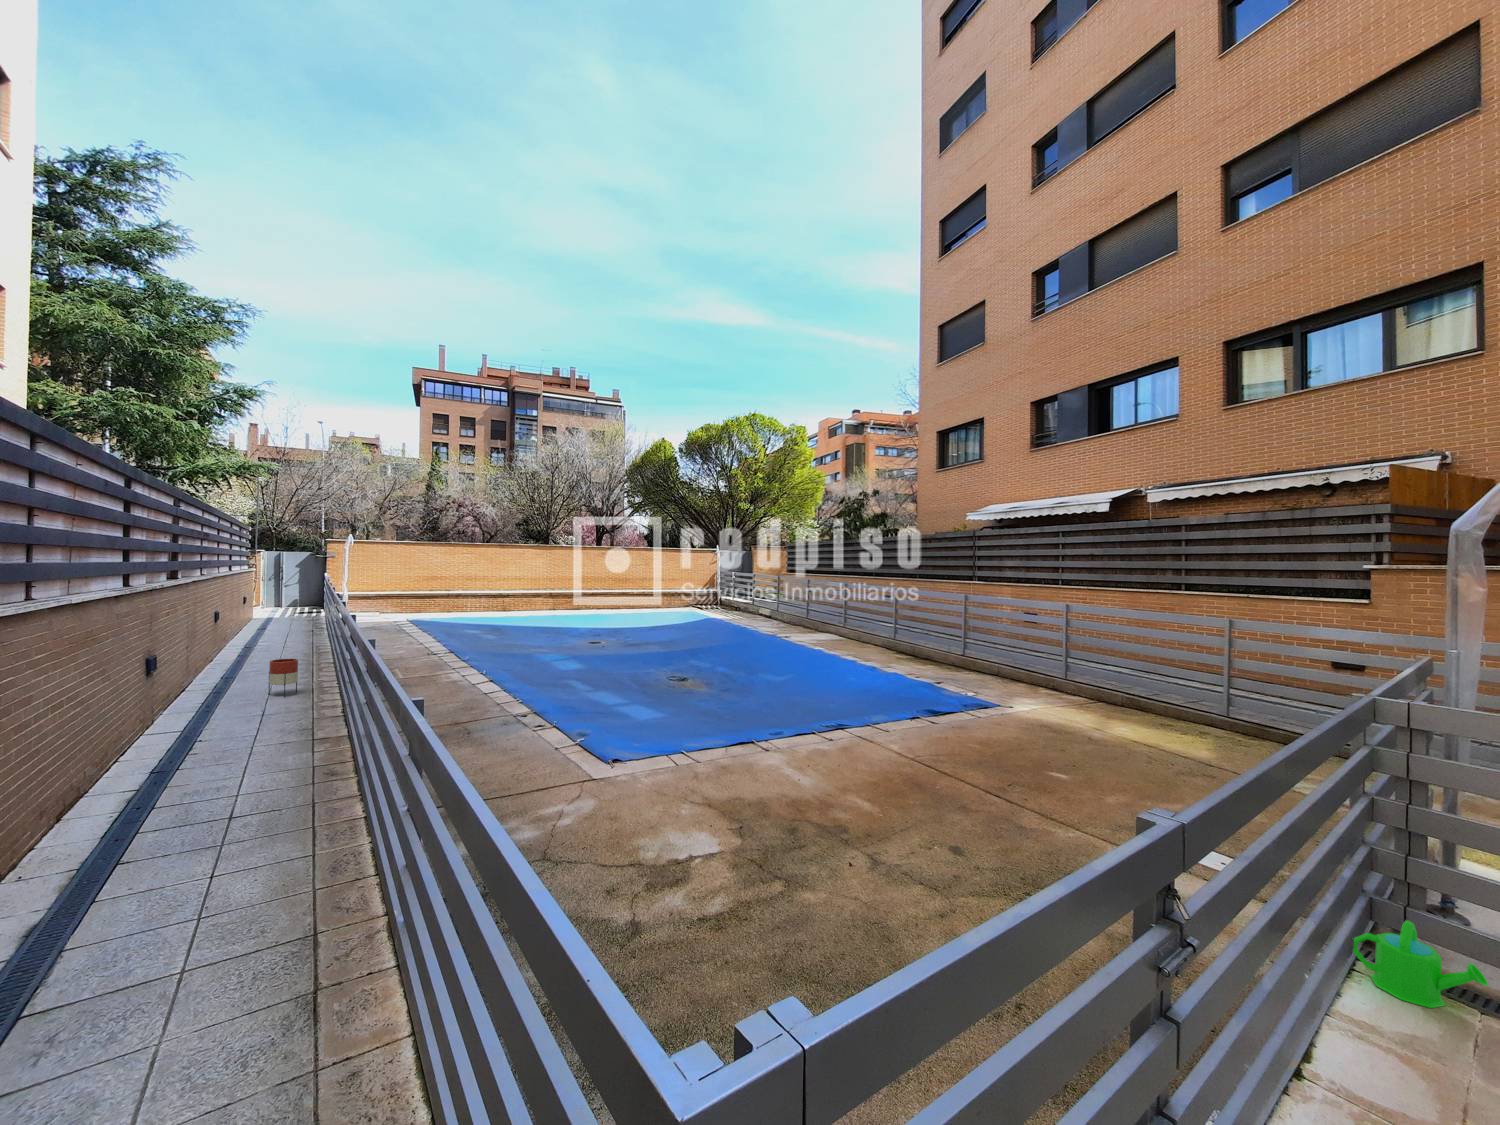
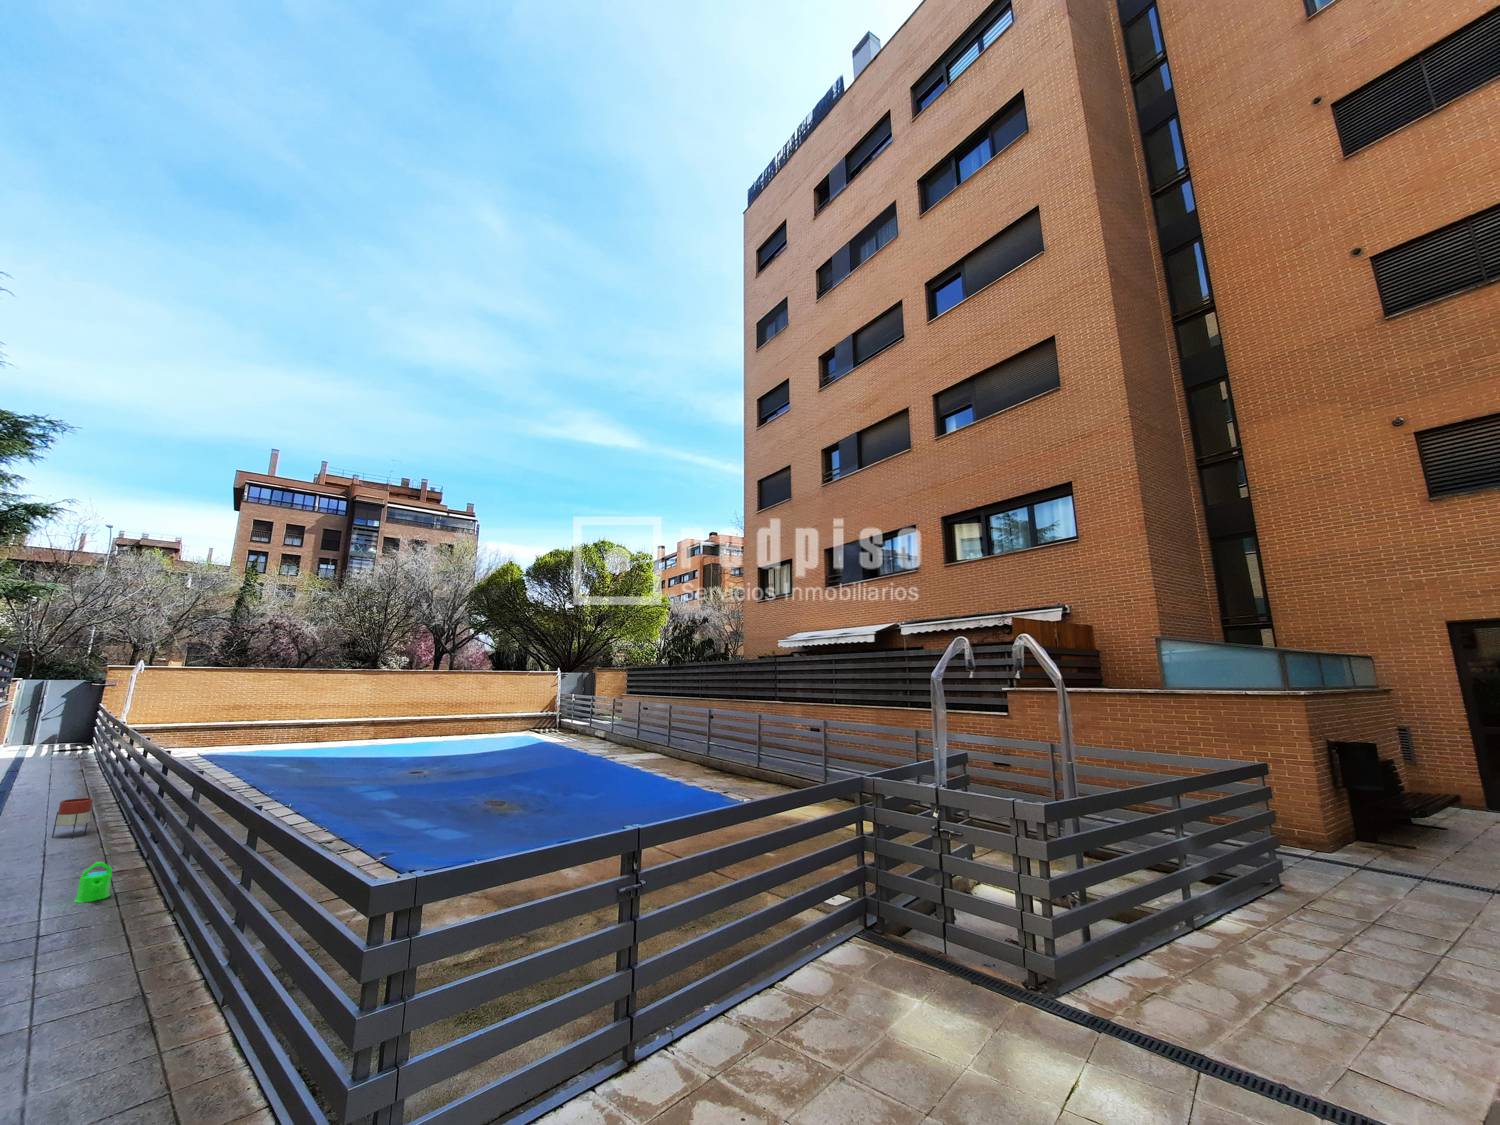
watering can: present [1352,921,1488,1008] -> present [75,862,112,902]

